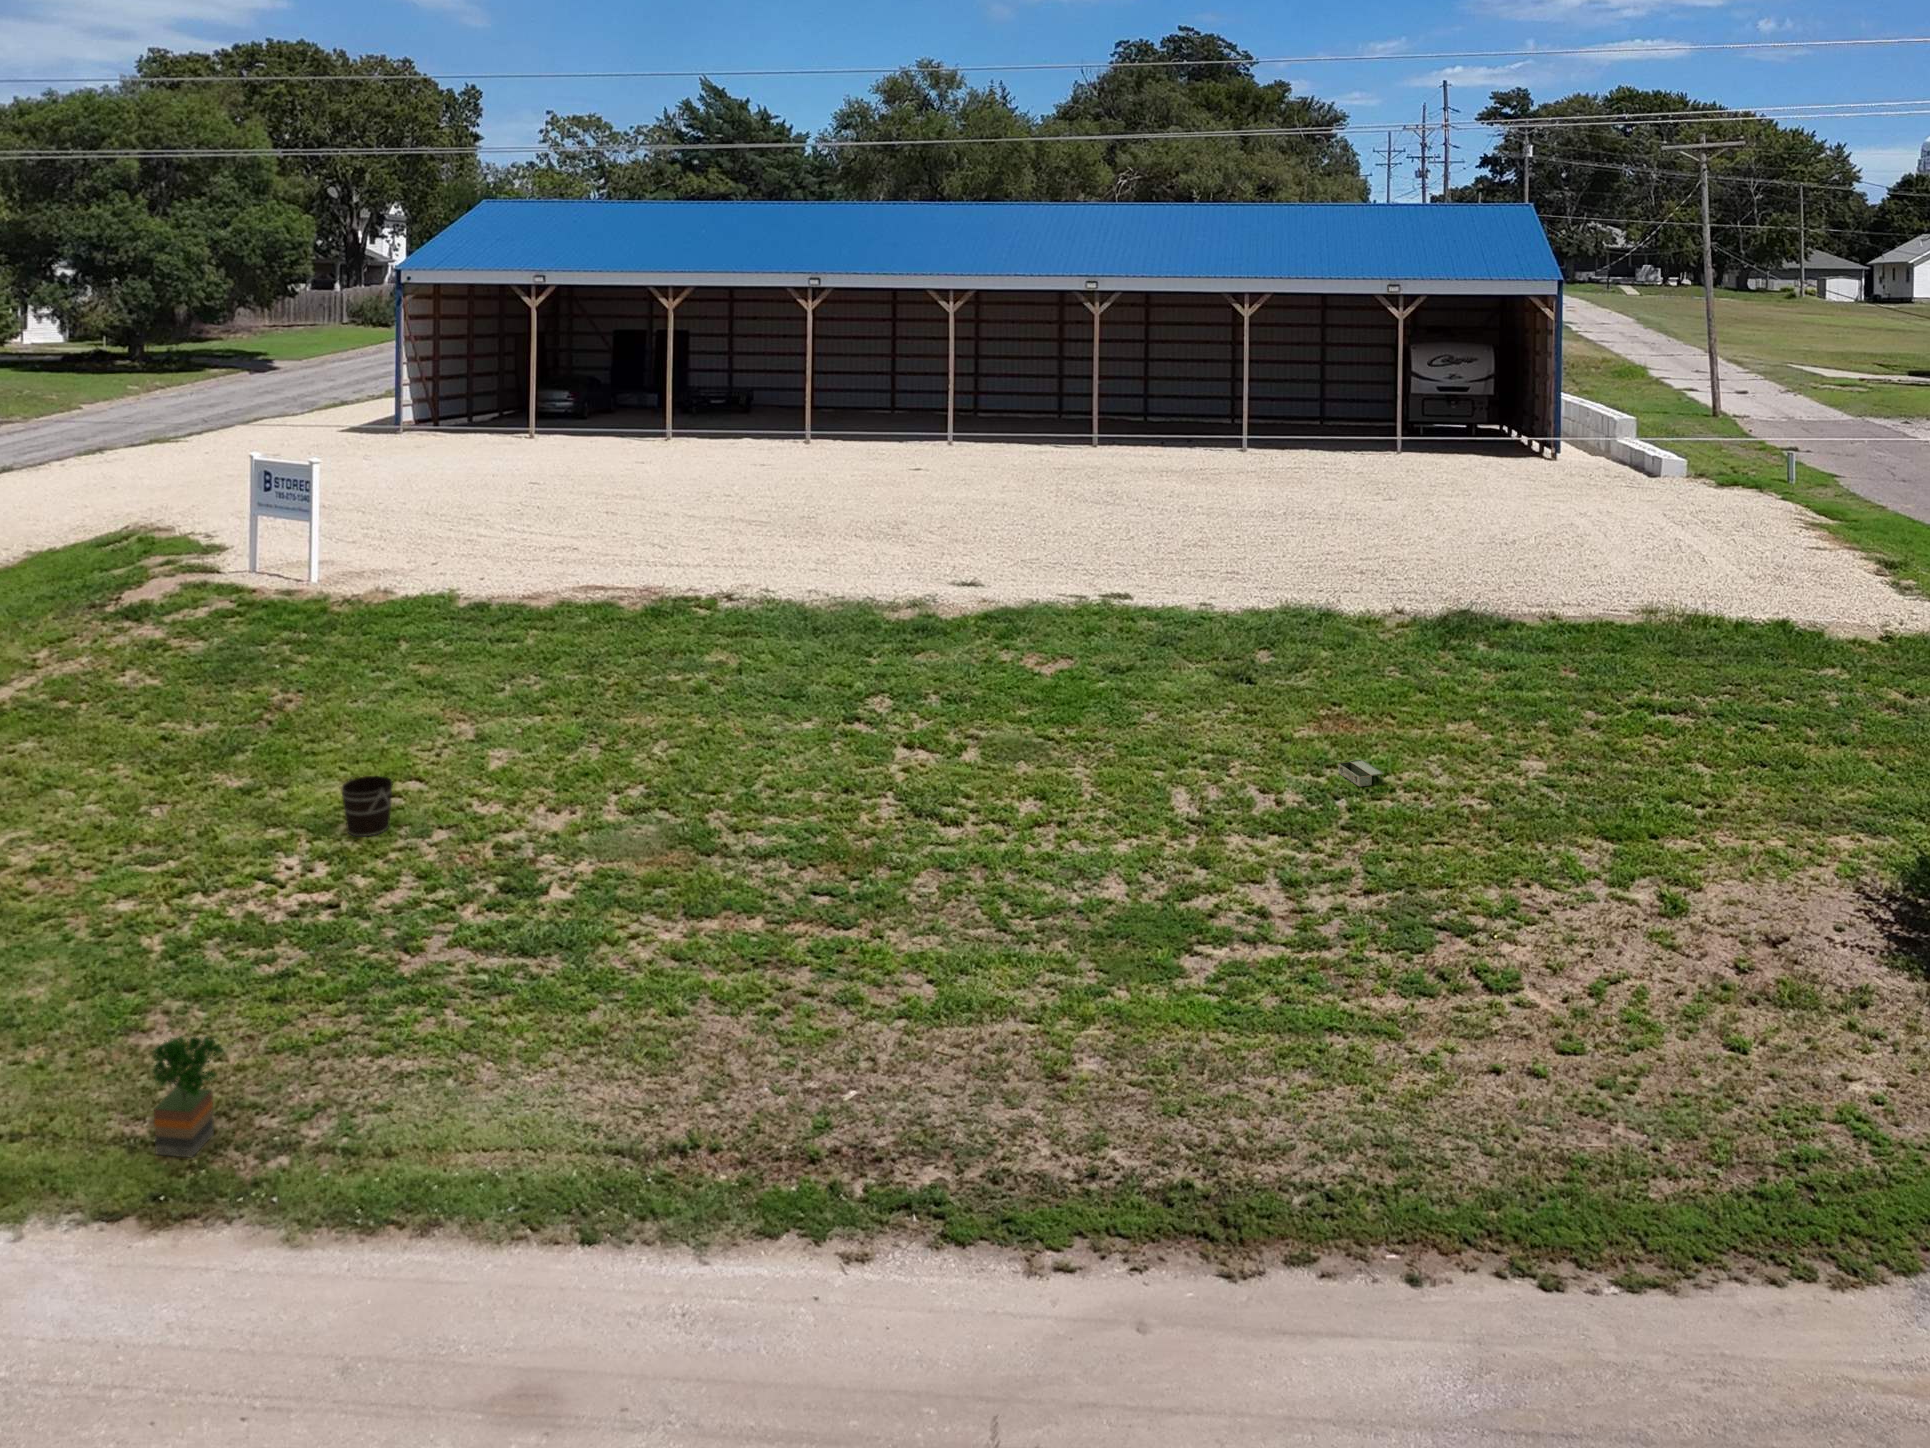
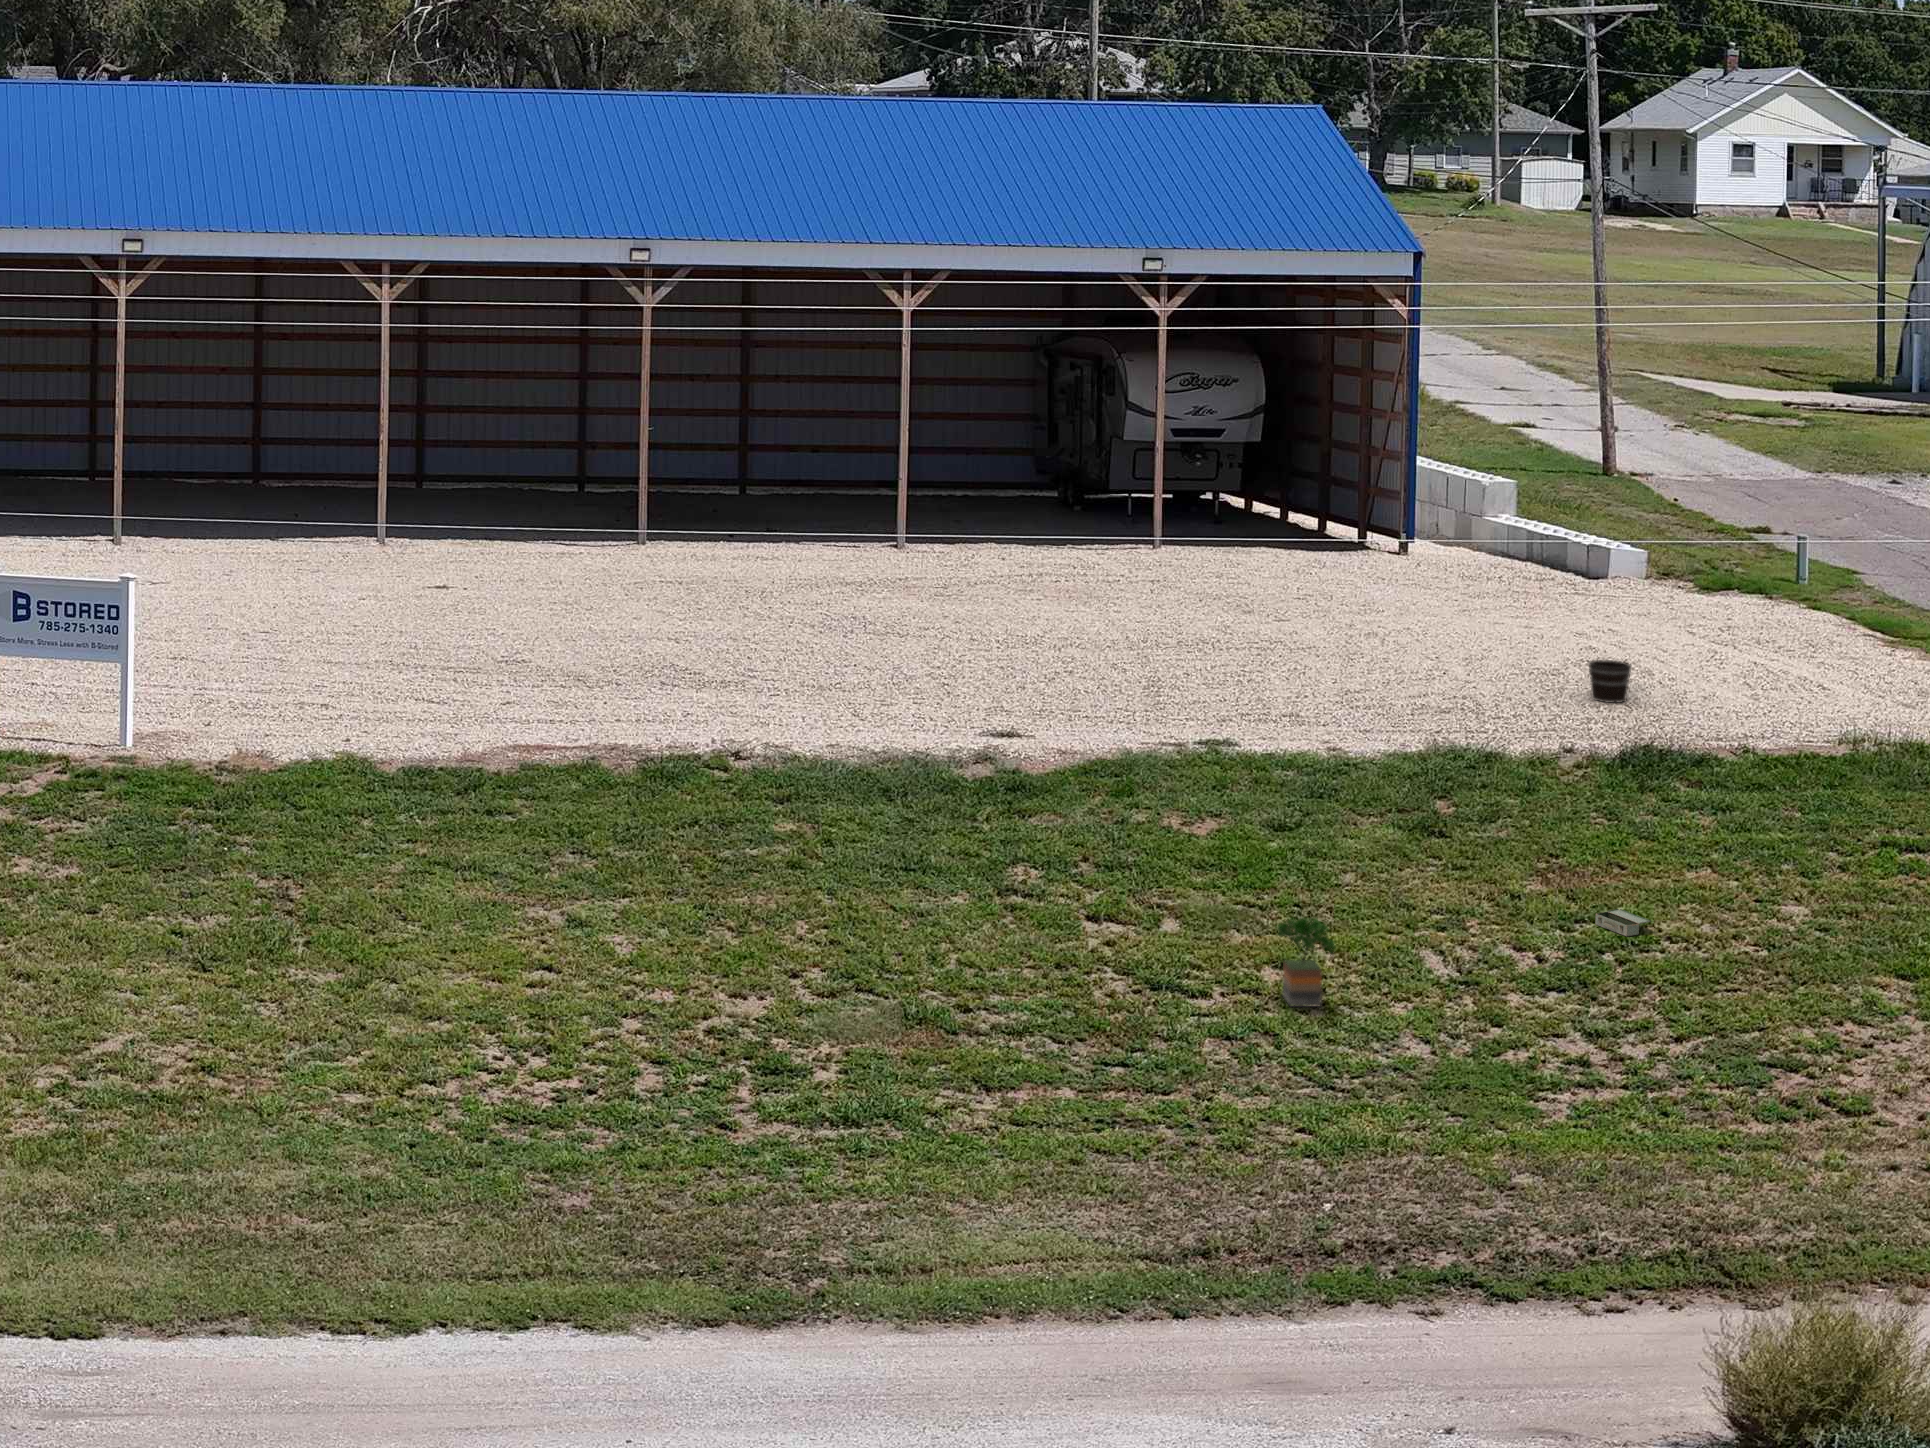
bucket: present [341,776,393,836] -> present [1588,660,1631,703]
potted tree: present [153,1036,223,1158] -> present [1276,917,1335,1007]

